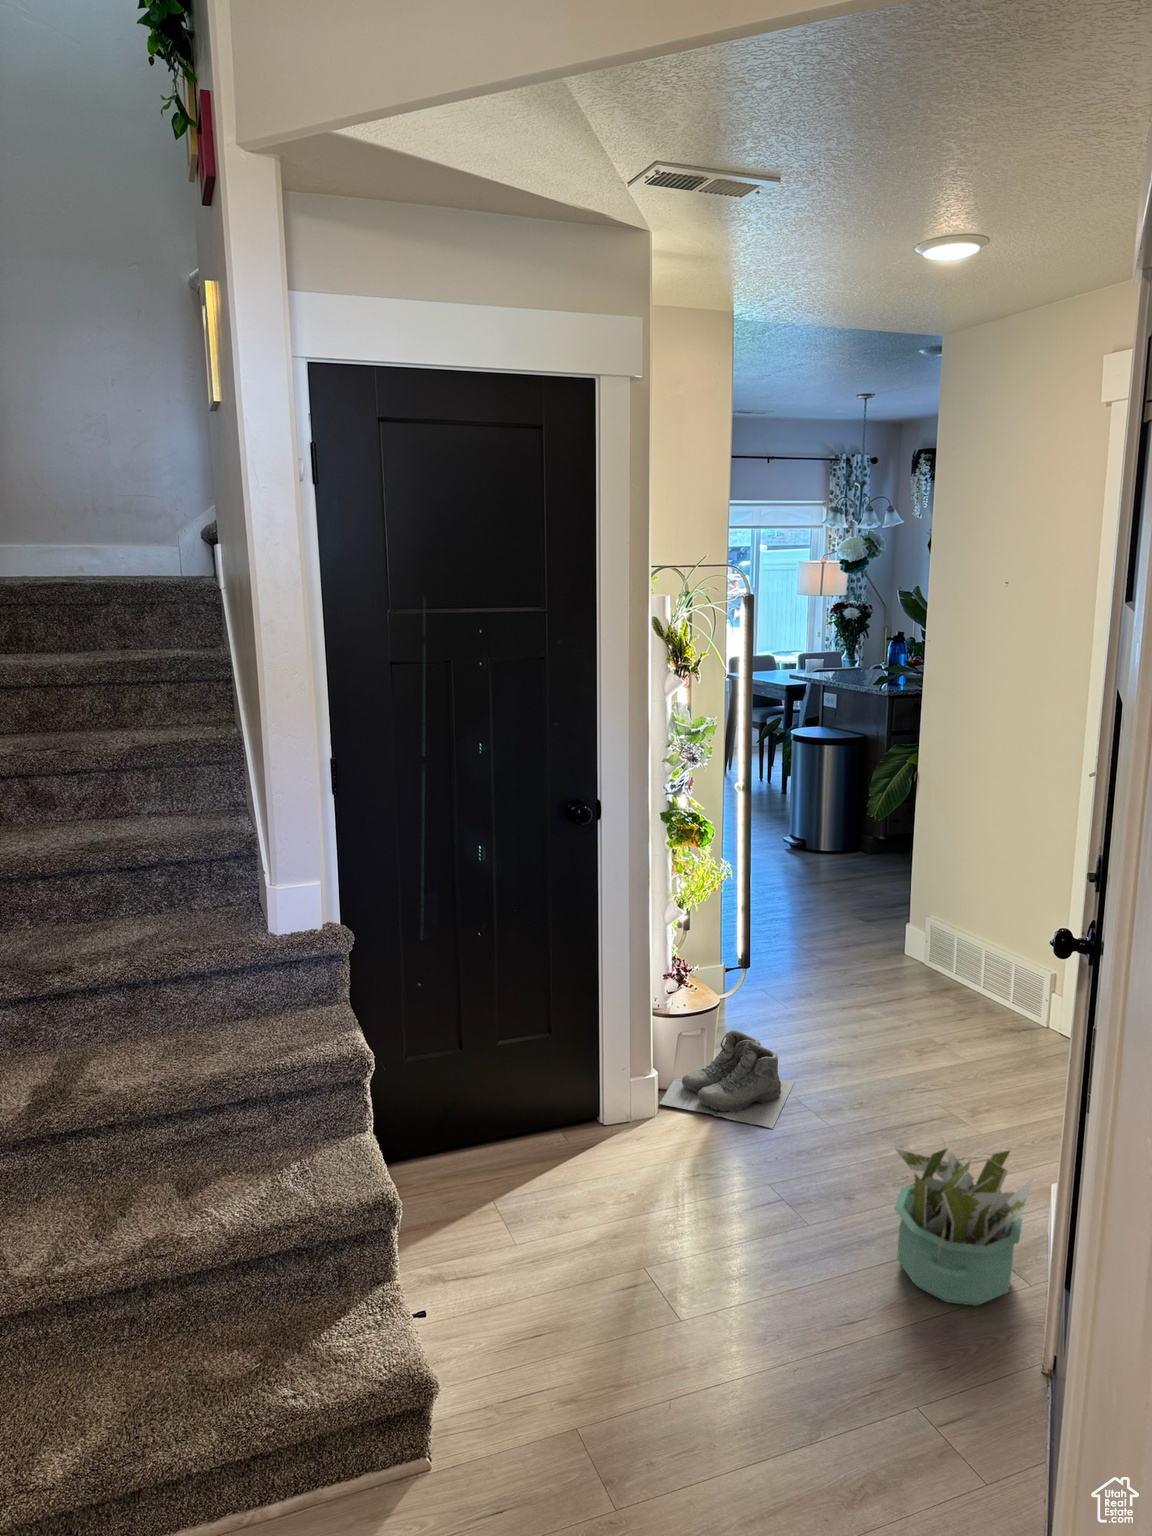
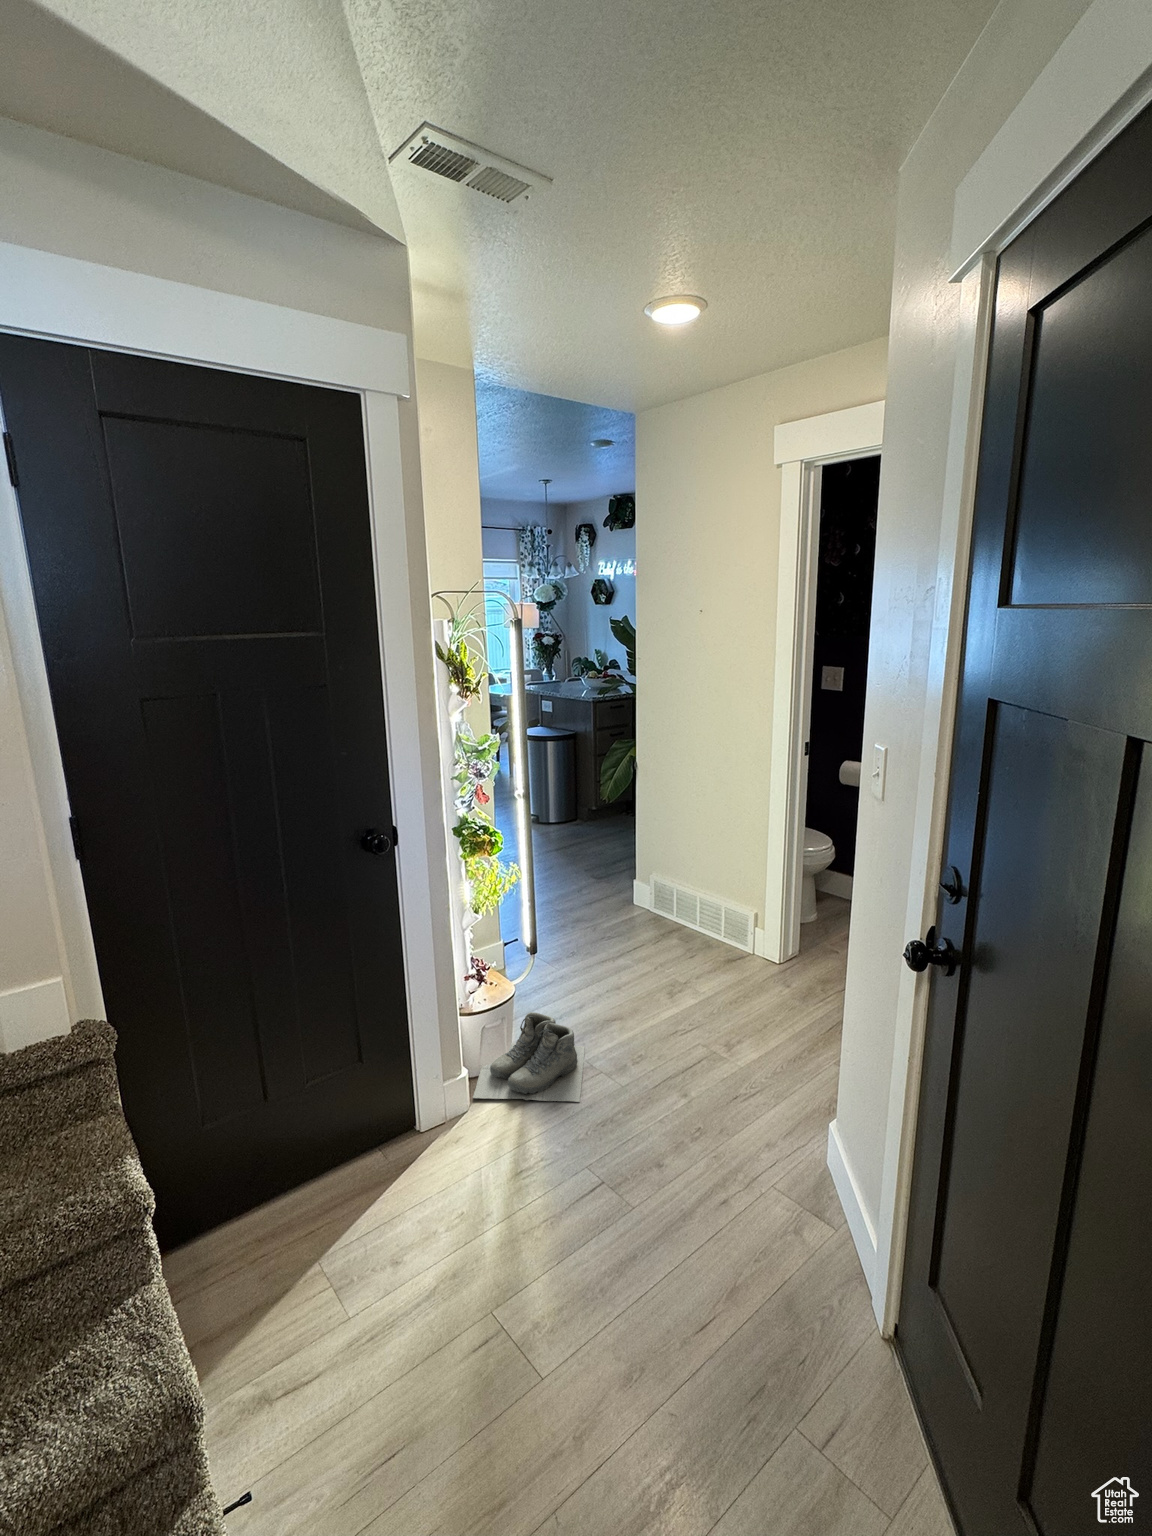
decorative plant: present [895,1149,1033,1306] -> none [708,1099,842,1264]

